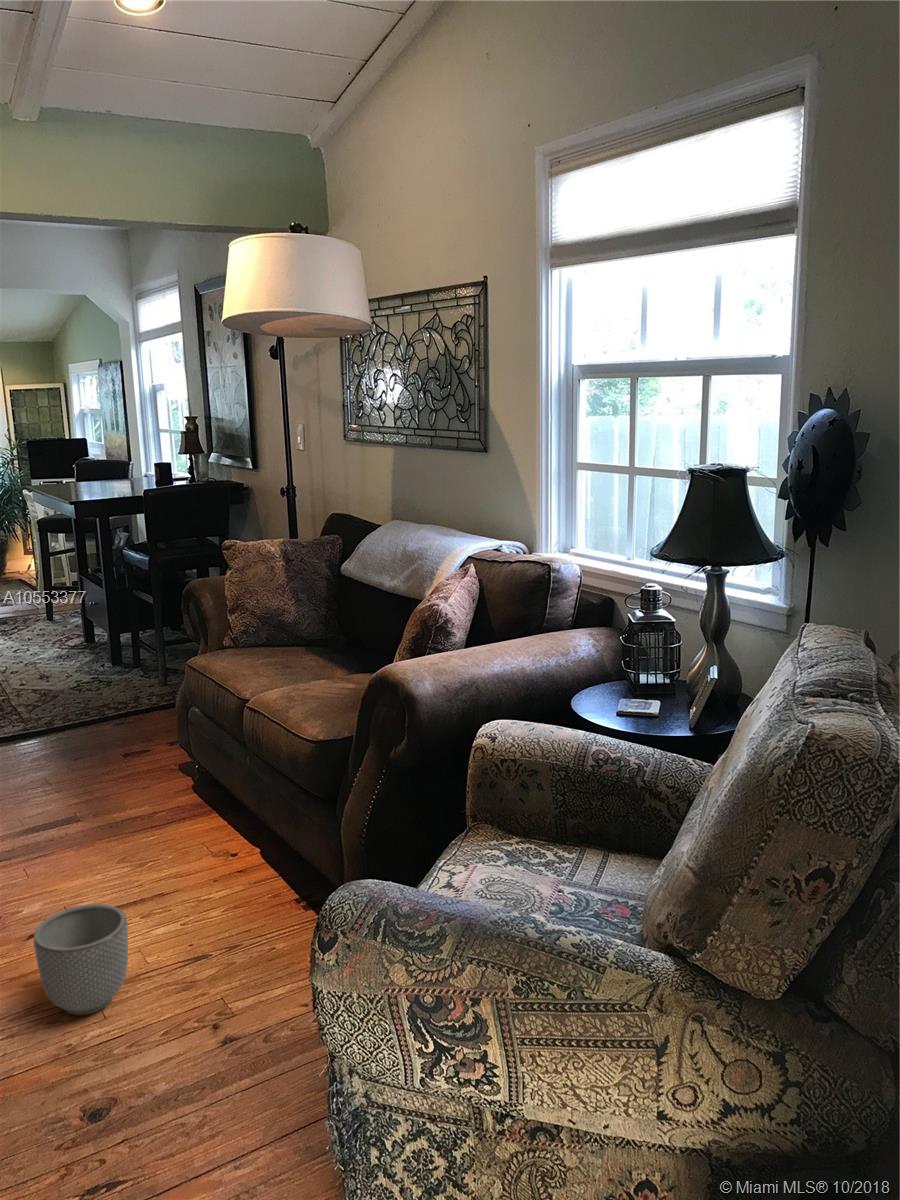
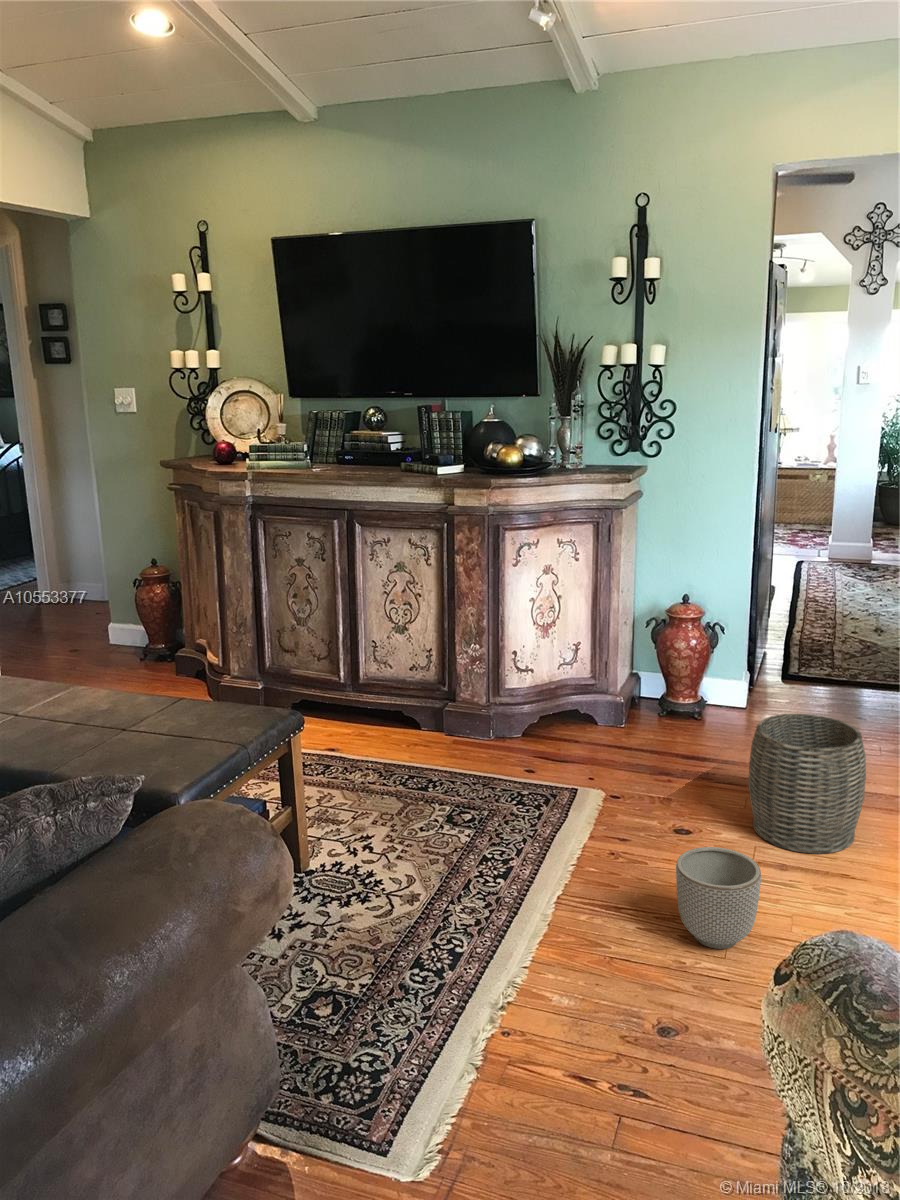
woven basket: none [41,748,160,892] -> present [748,714,866,854]

